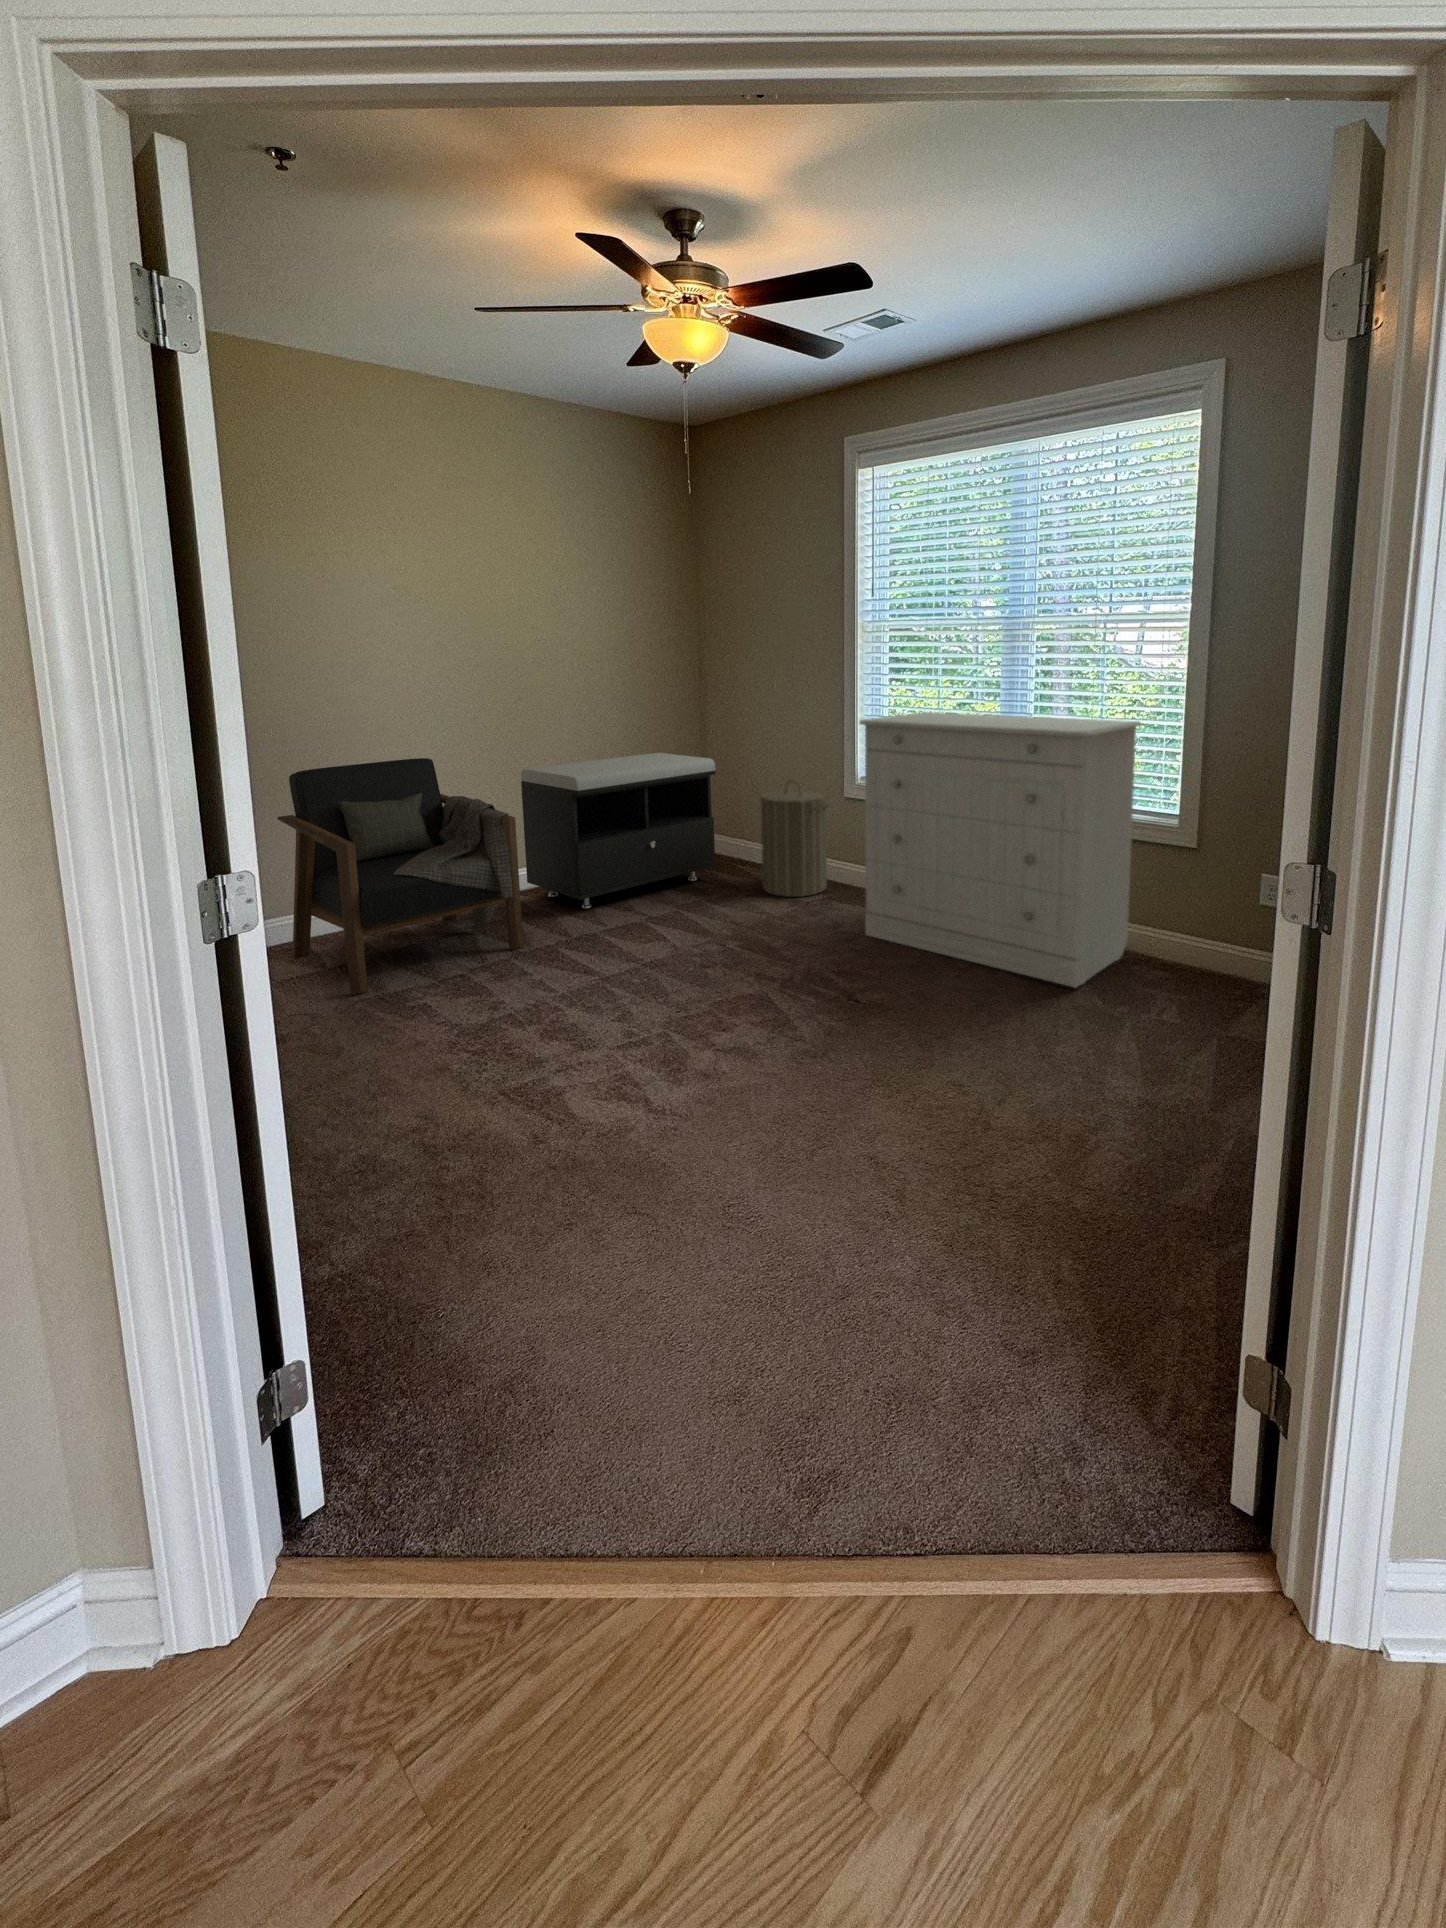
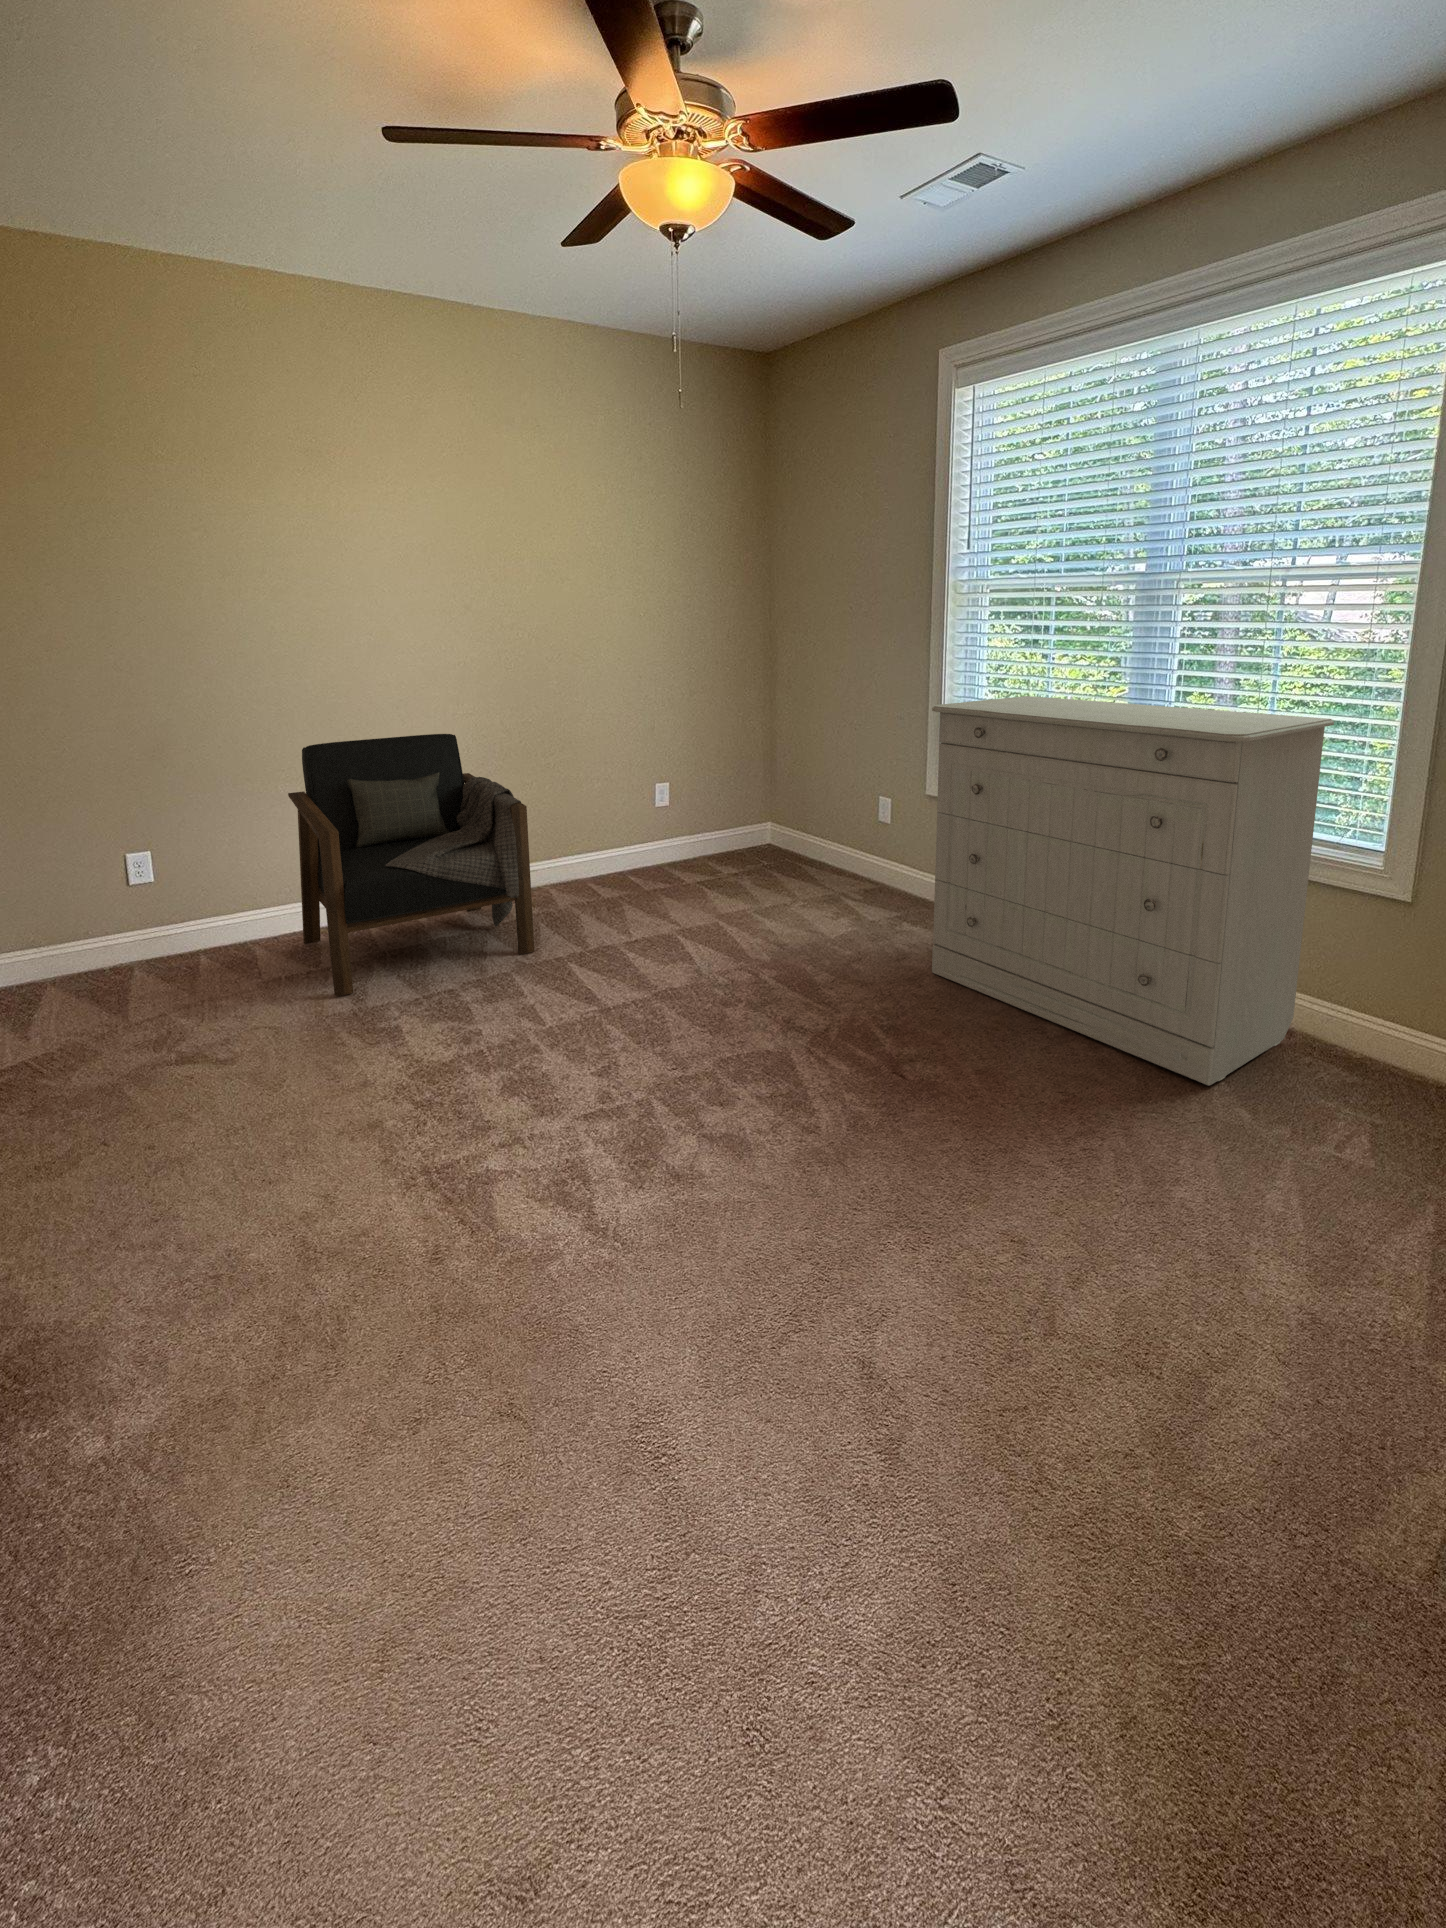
storage bench: present [521,753,716,908] -> none [559,733,776,907]
laundry hamper: present [761,781,828,897] -> none [823,772,903,911]

